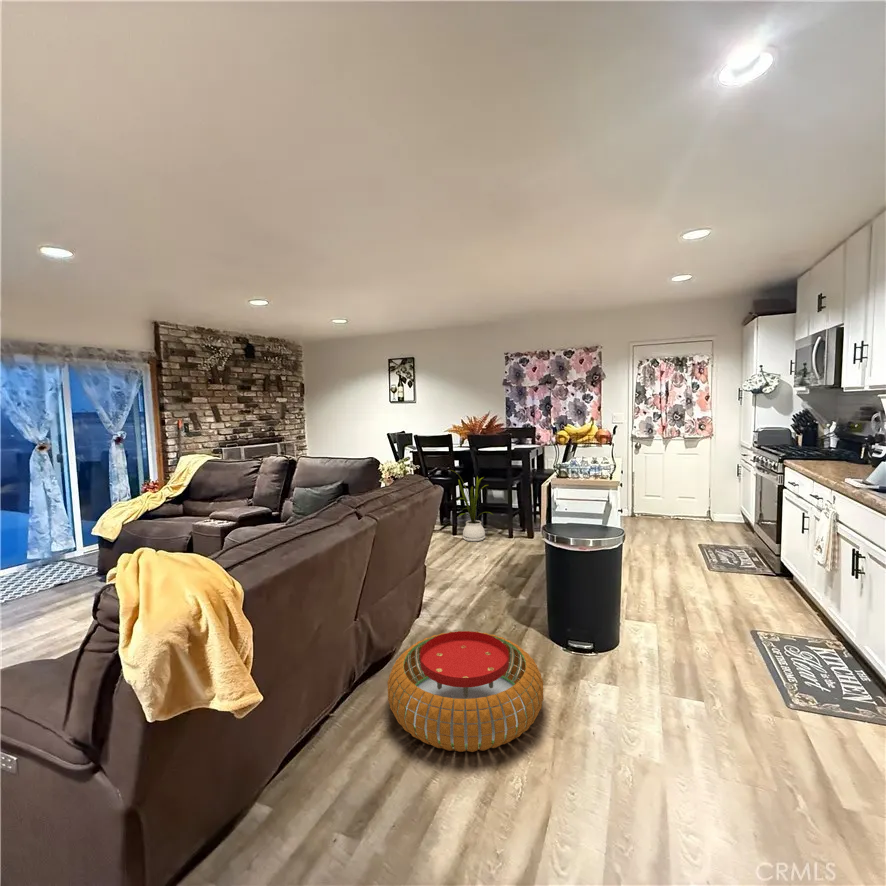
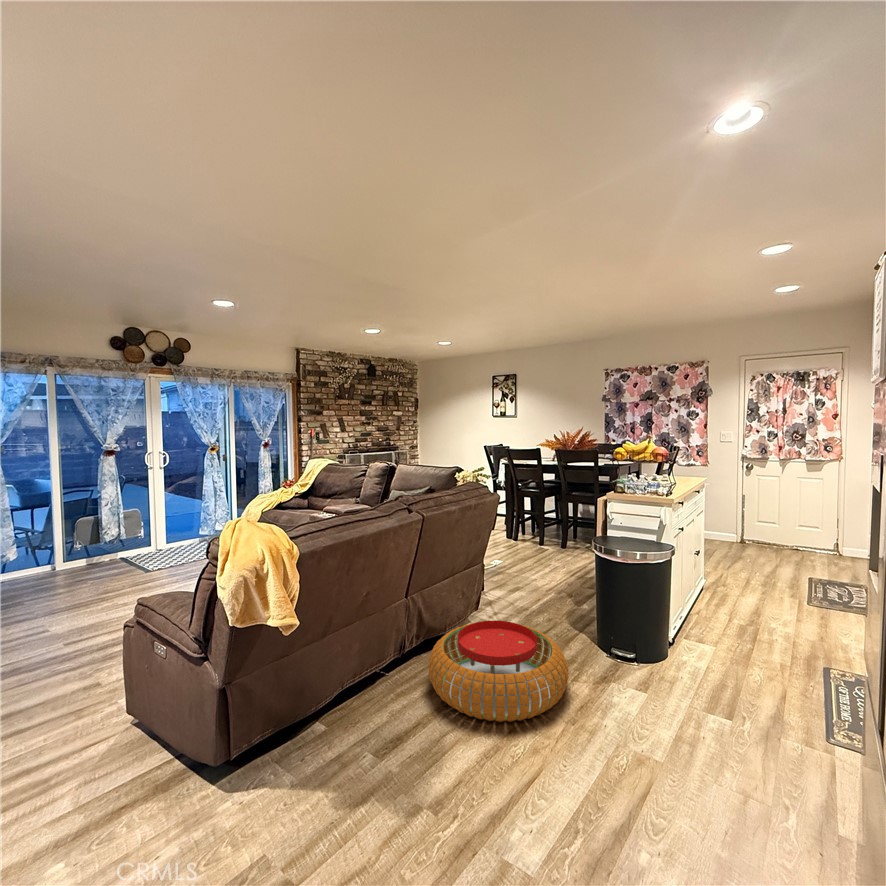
house plant: present [451,470,493,541] -> none [535,481,579,552]

